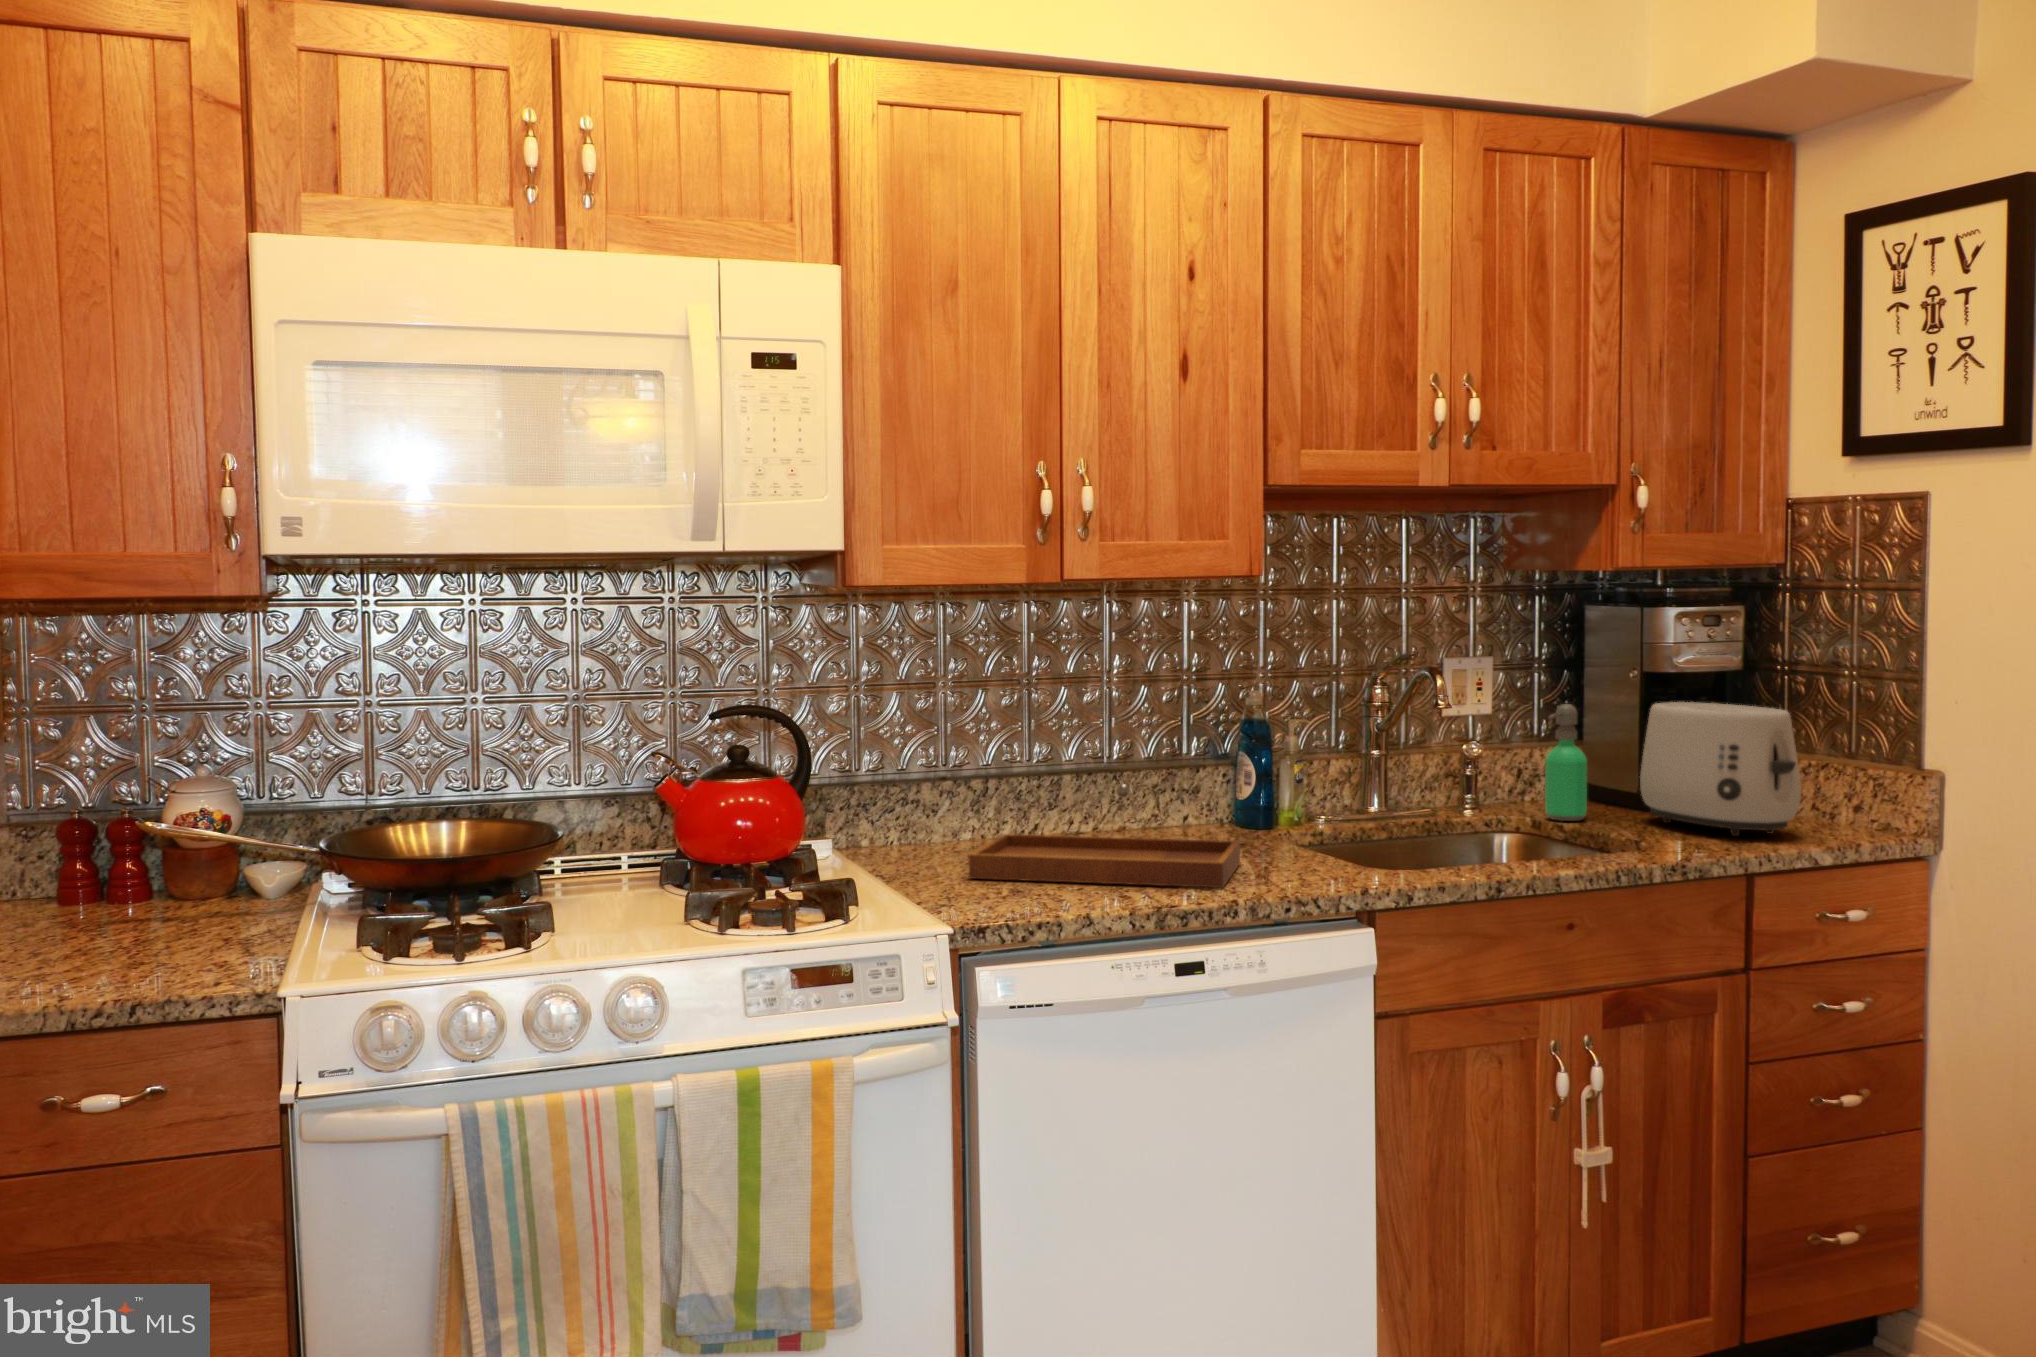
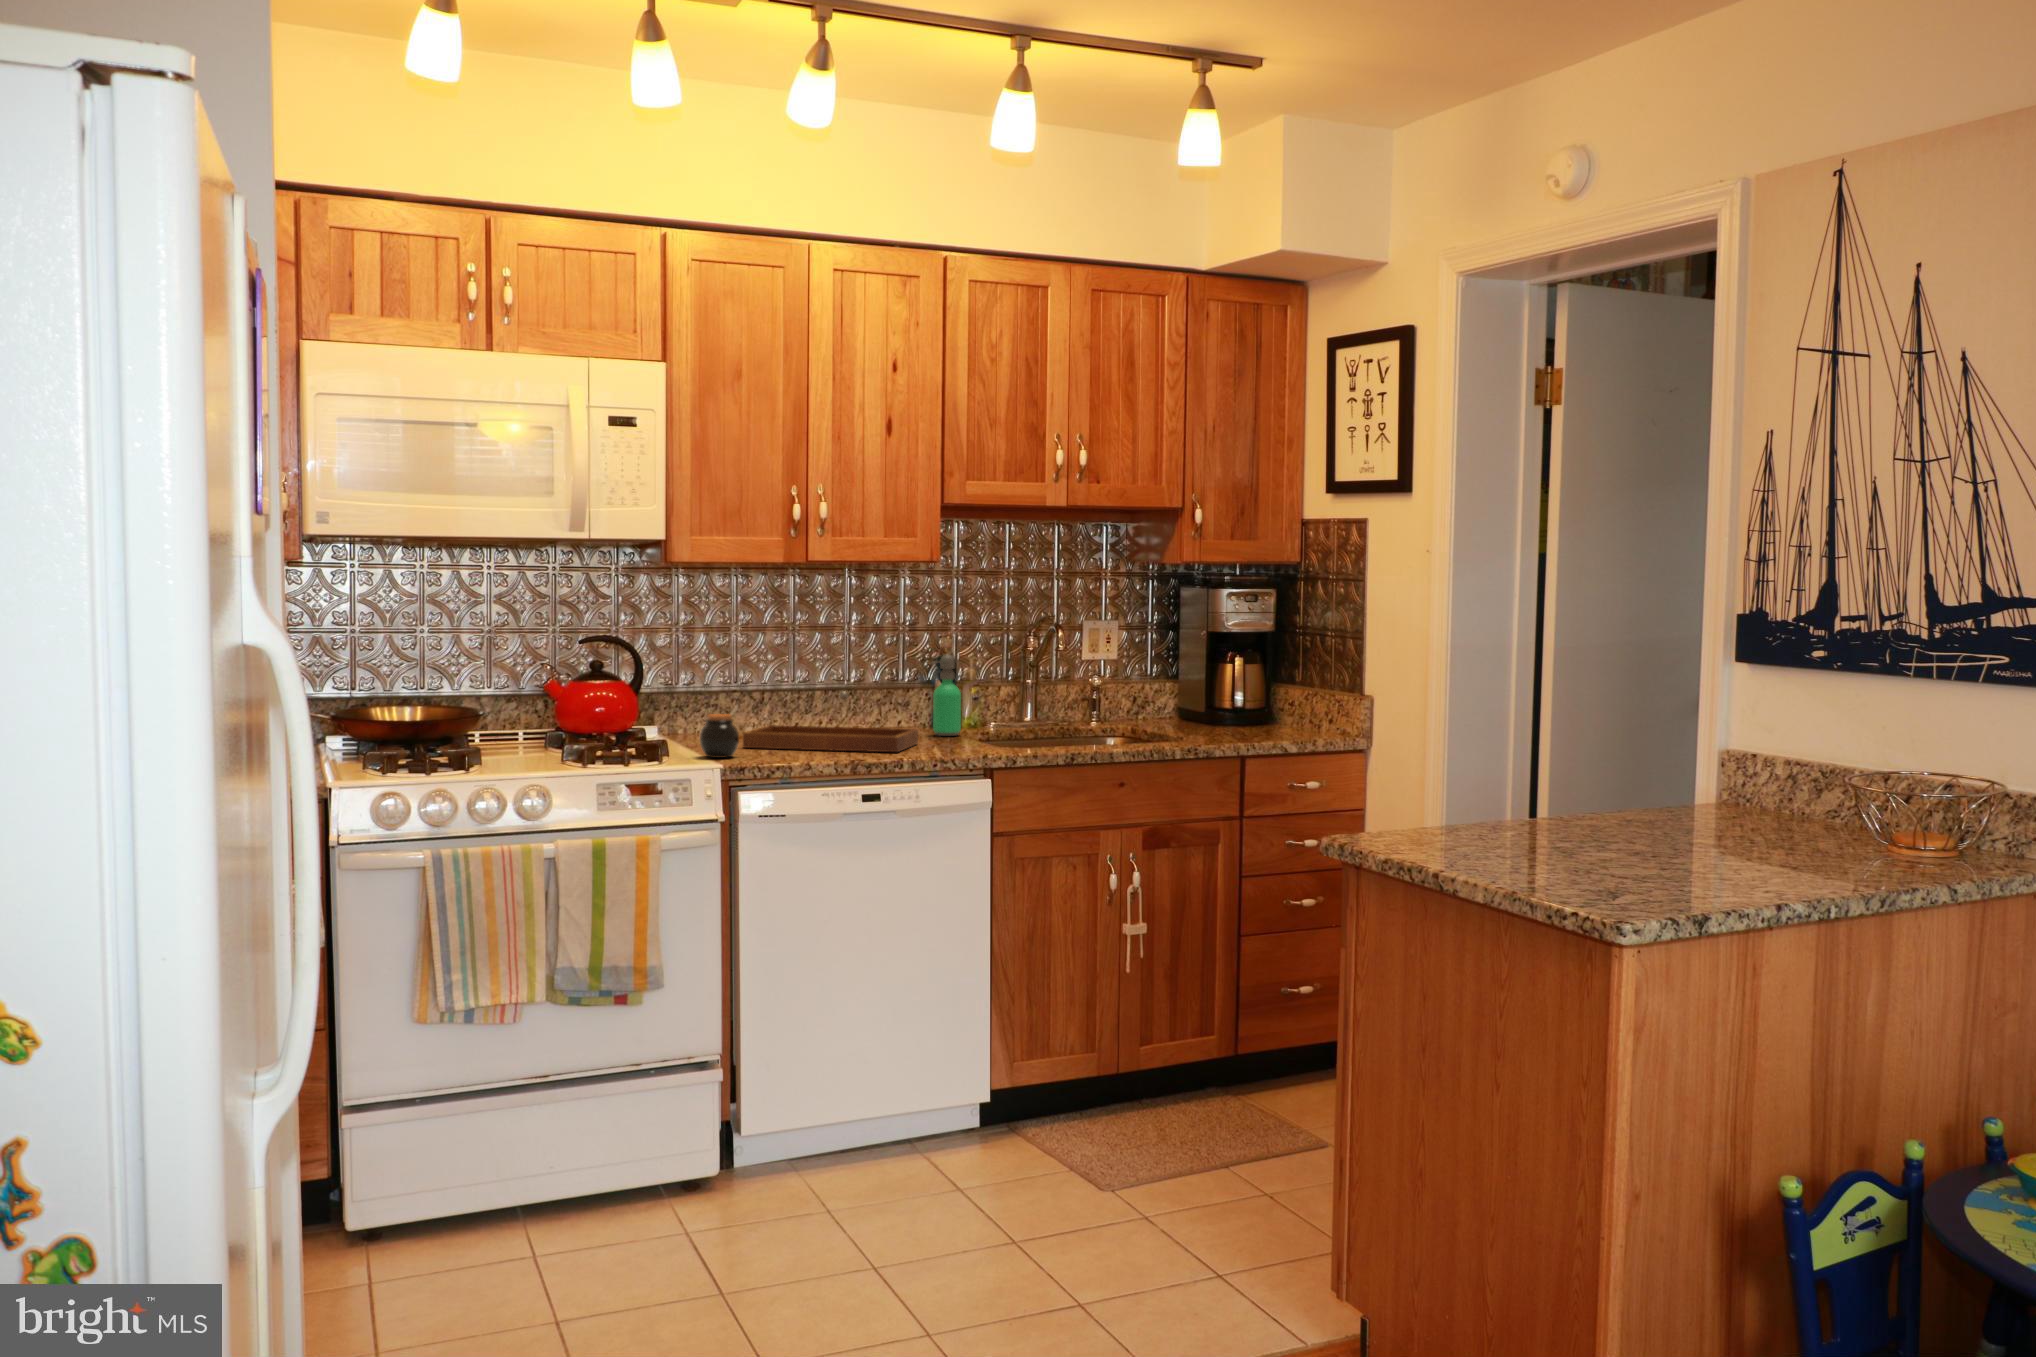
toaster: present [1640,702,1801,836] -> none [1198,652,1285,735]
soap dispenser: present [1545,704,1587,821] -> present [931,655,961,736]
jar: none [907,832,970,907] -> present [700,714,739,758]

